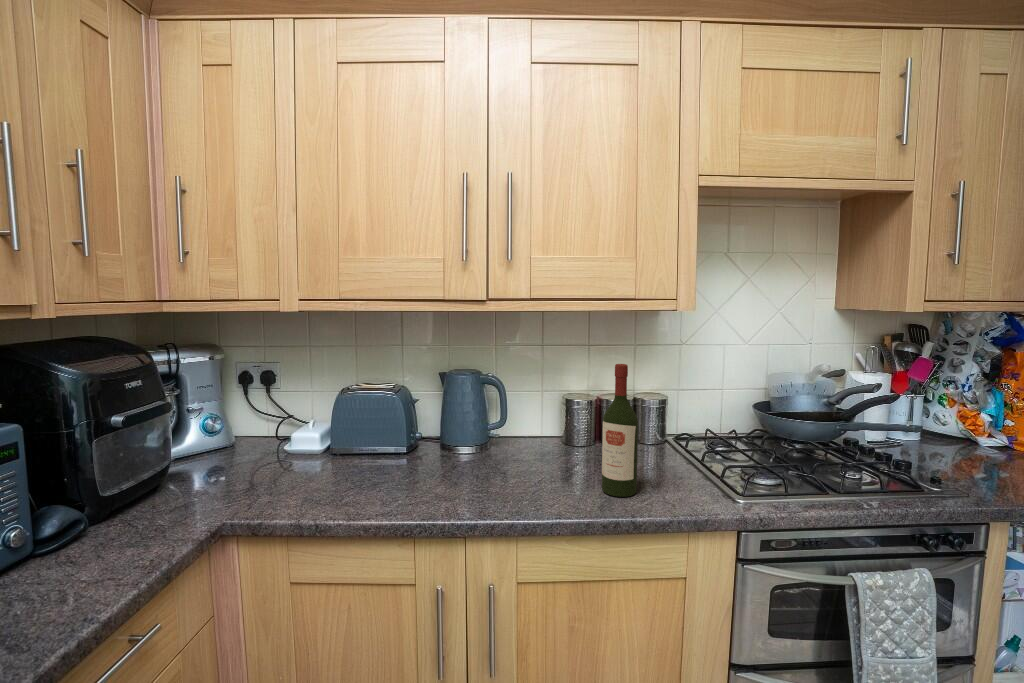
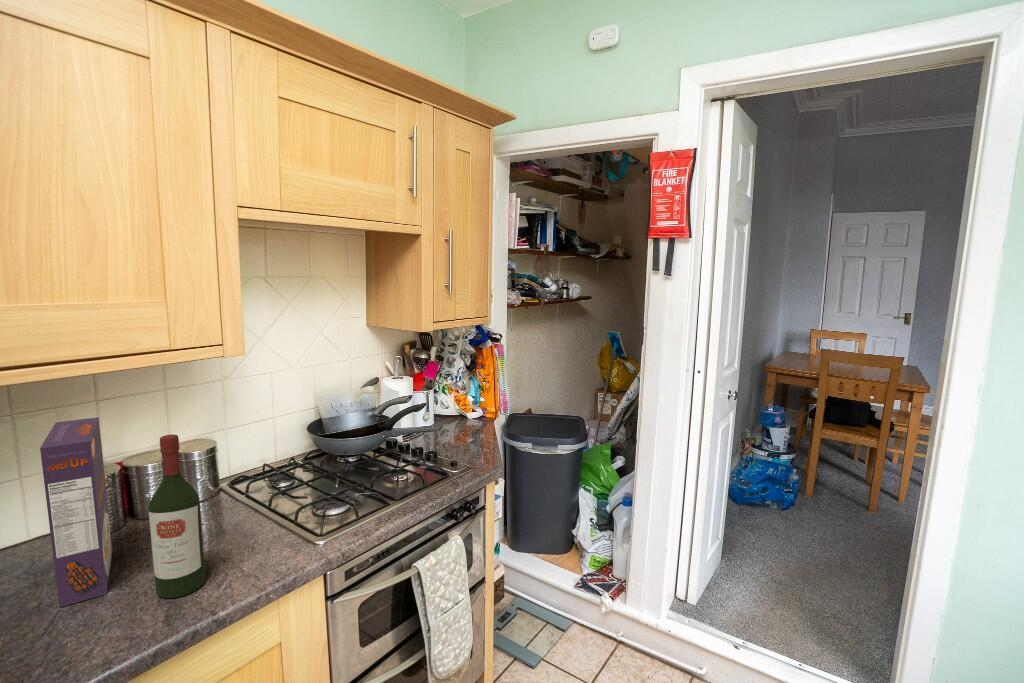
cereal box: none [548,351,585,478] -> present [40,417,113,607]

